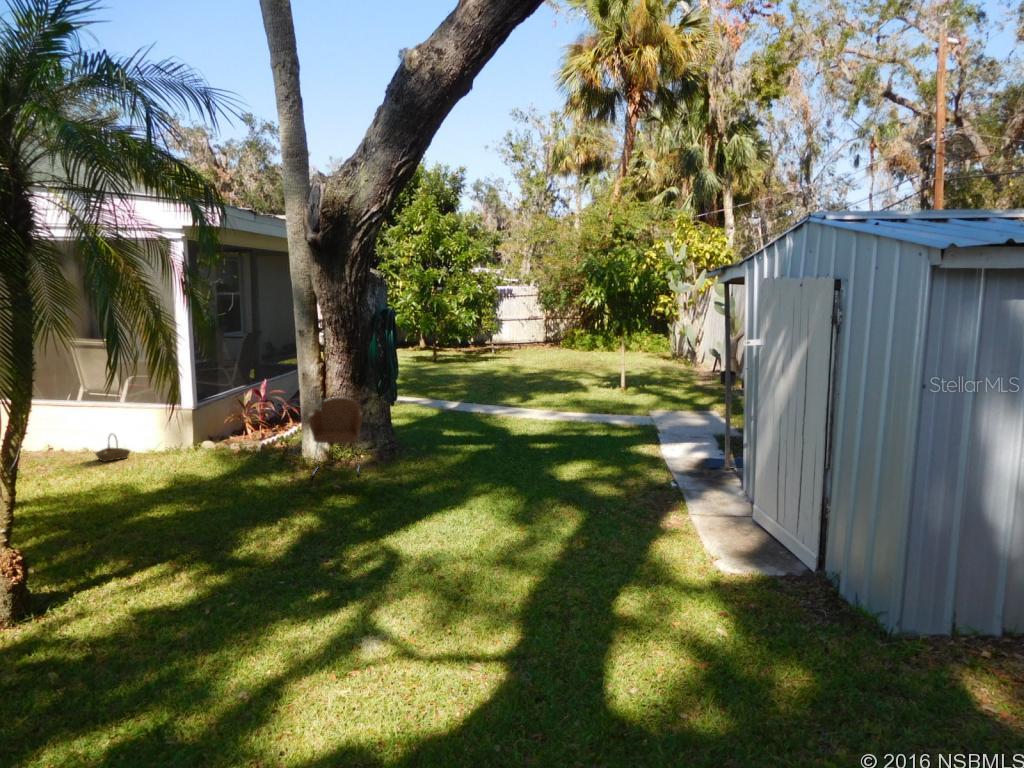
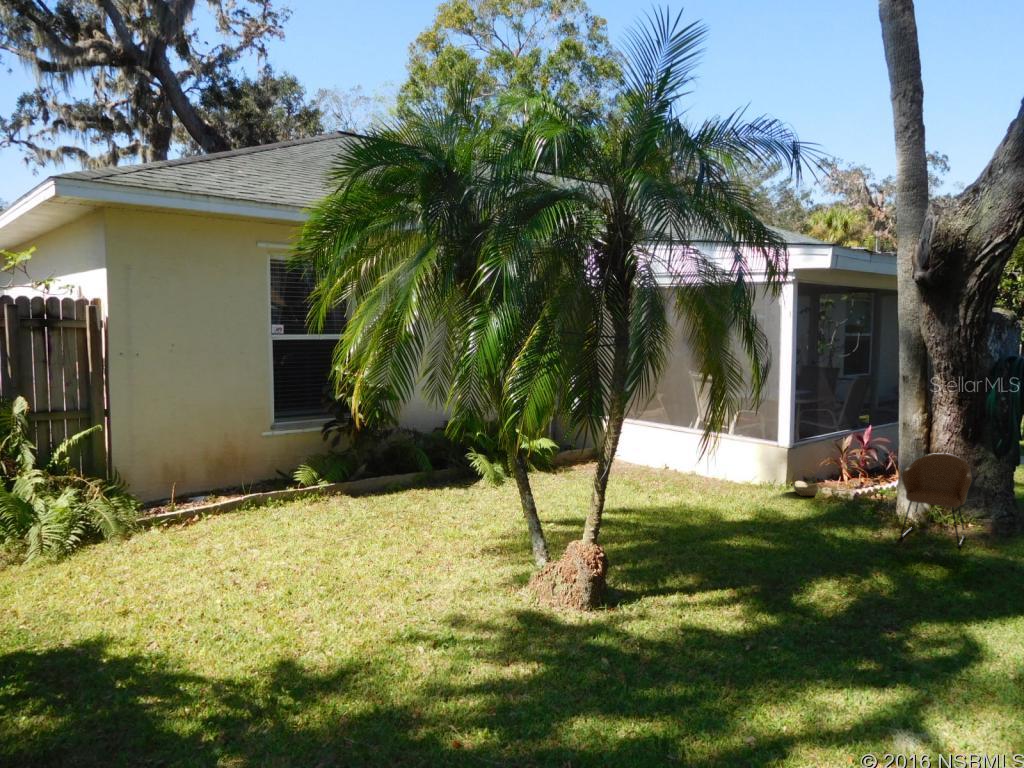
basket: present [95,434,131,462] -> present [792,470,819,496]

